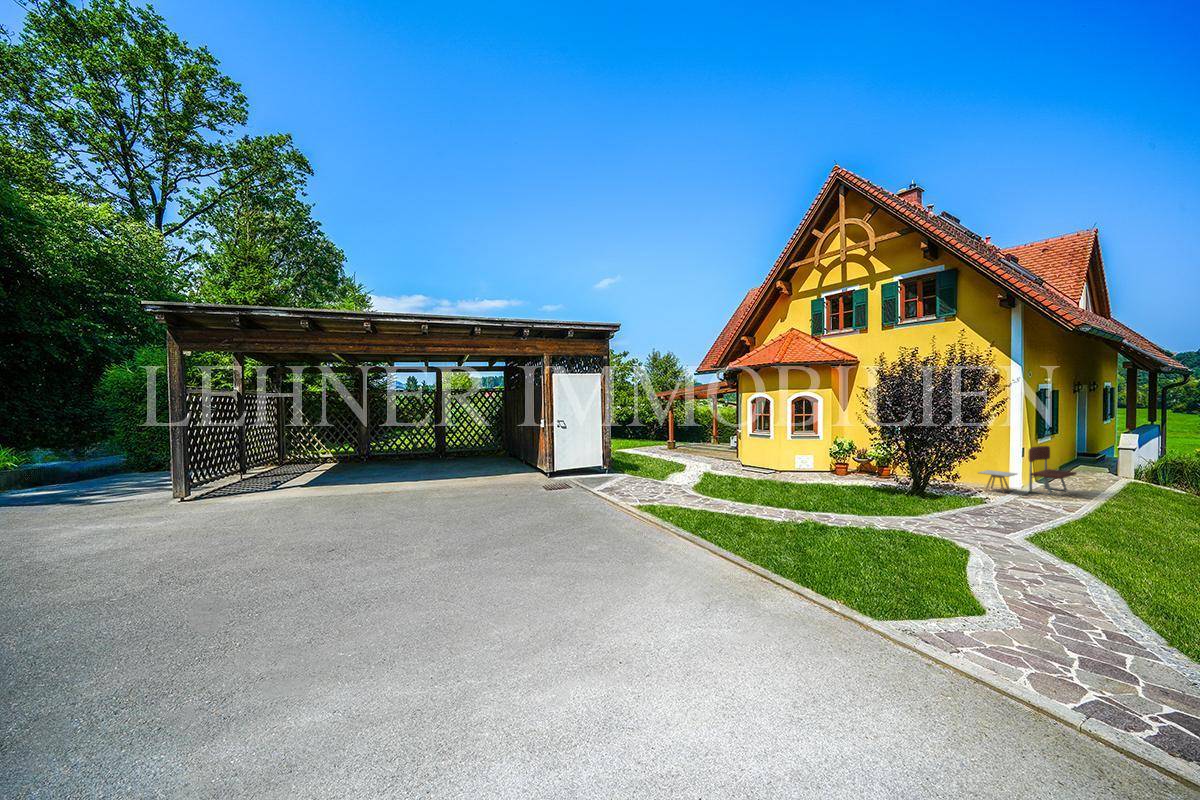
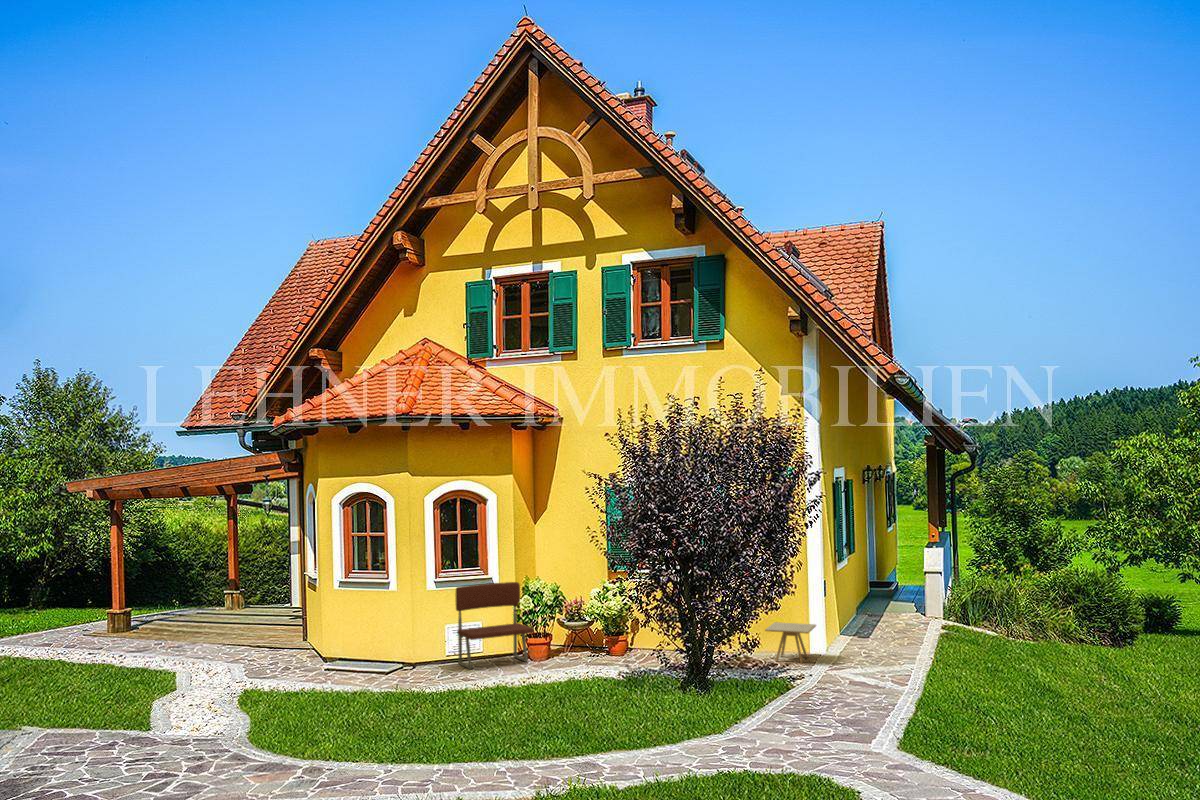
bench: present [1028,446,1076,496] -> present [455,582,534,669]

